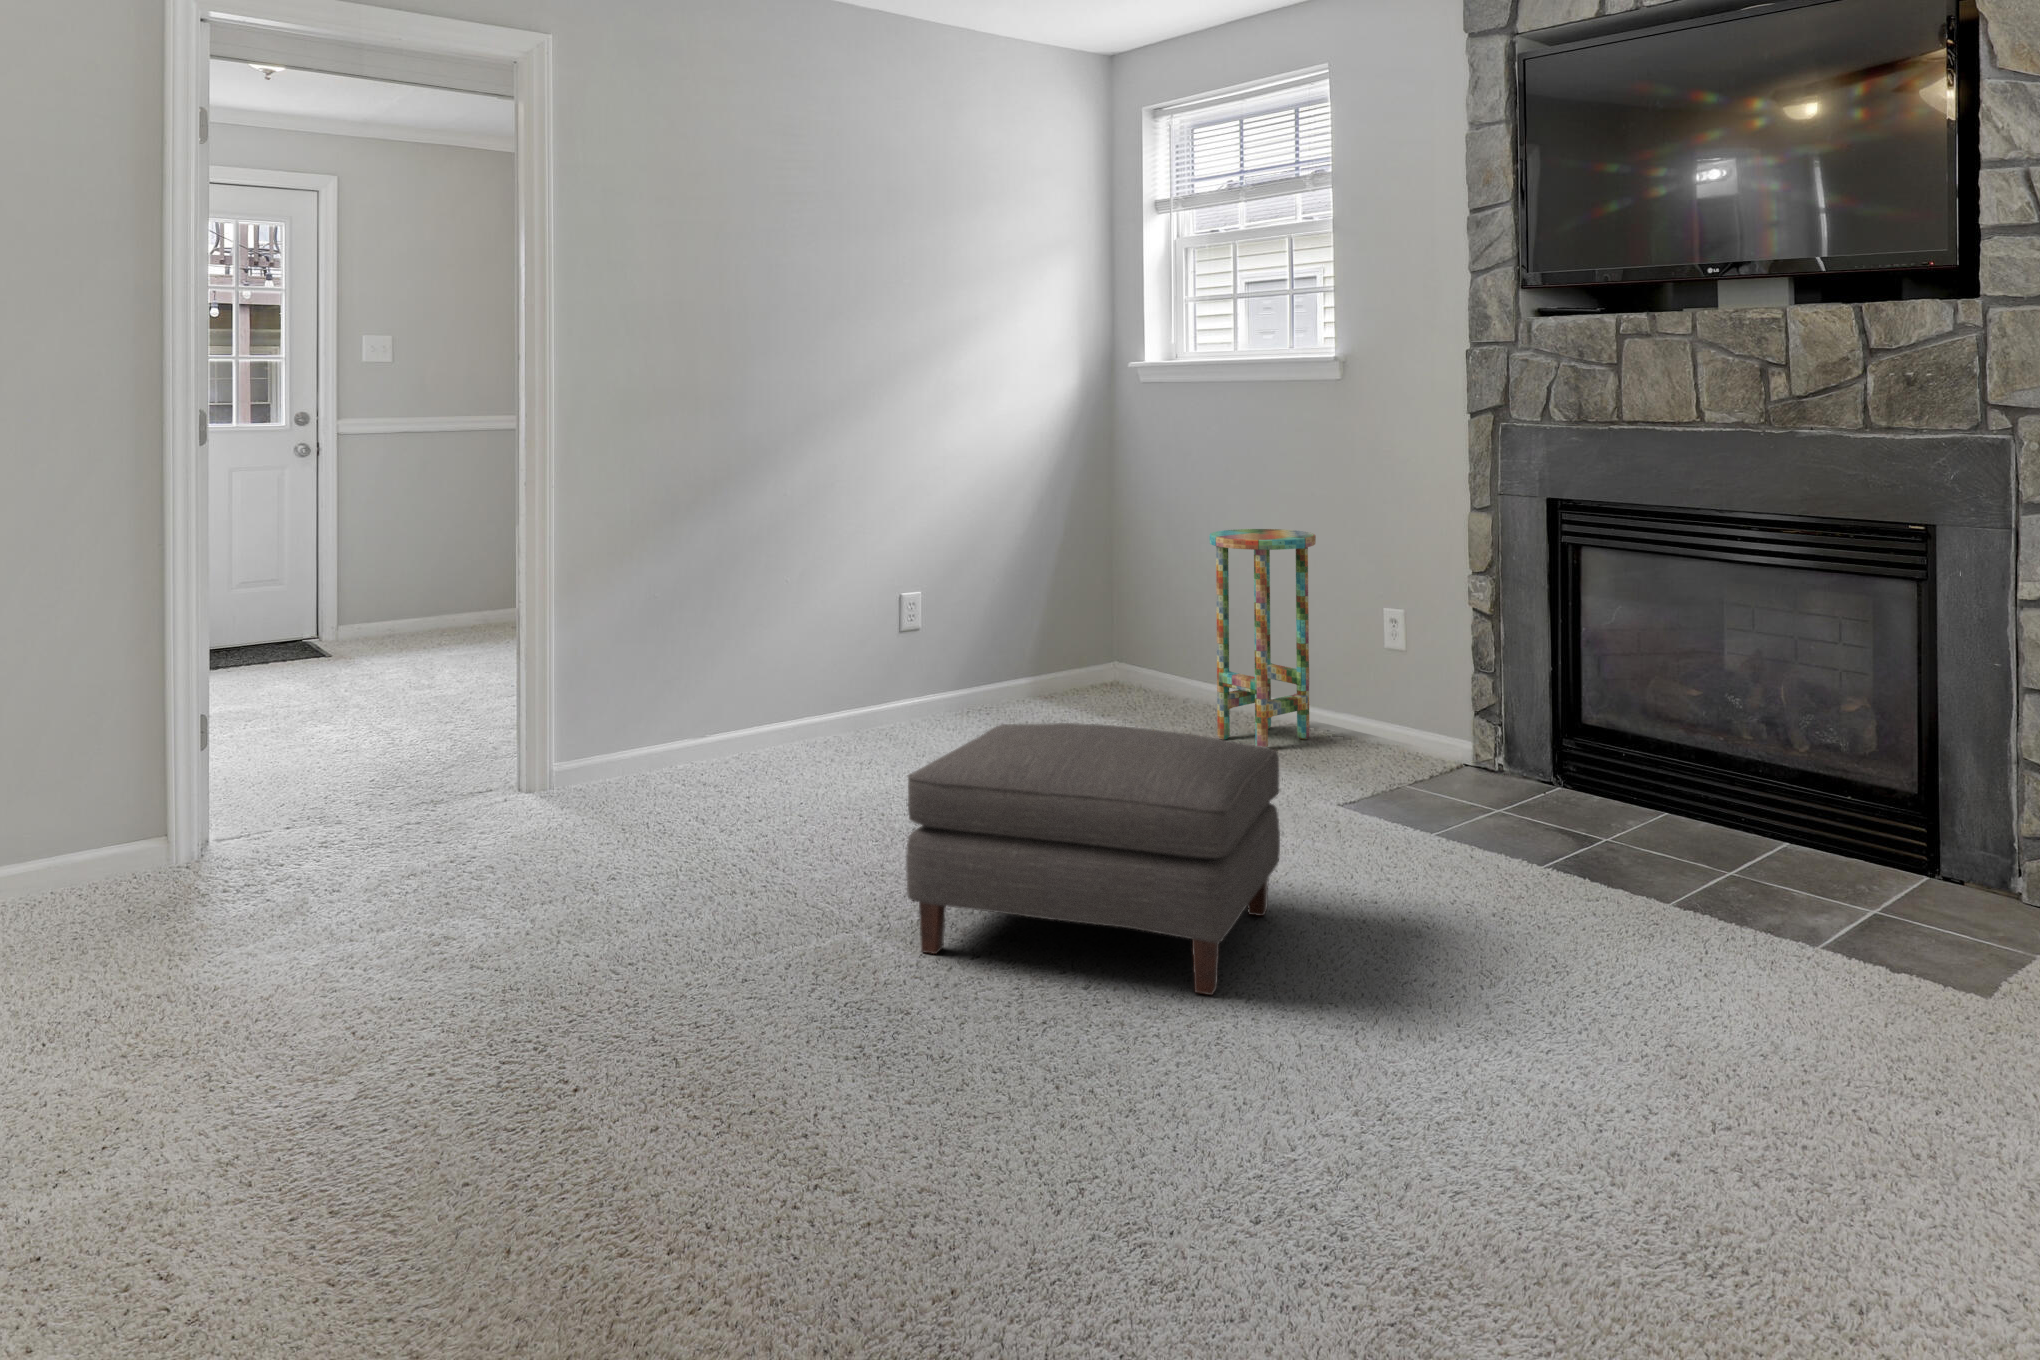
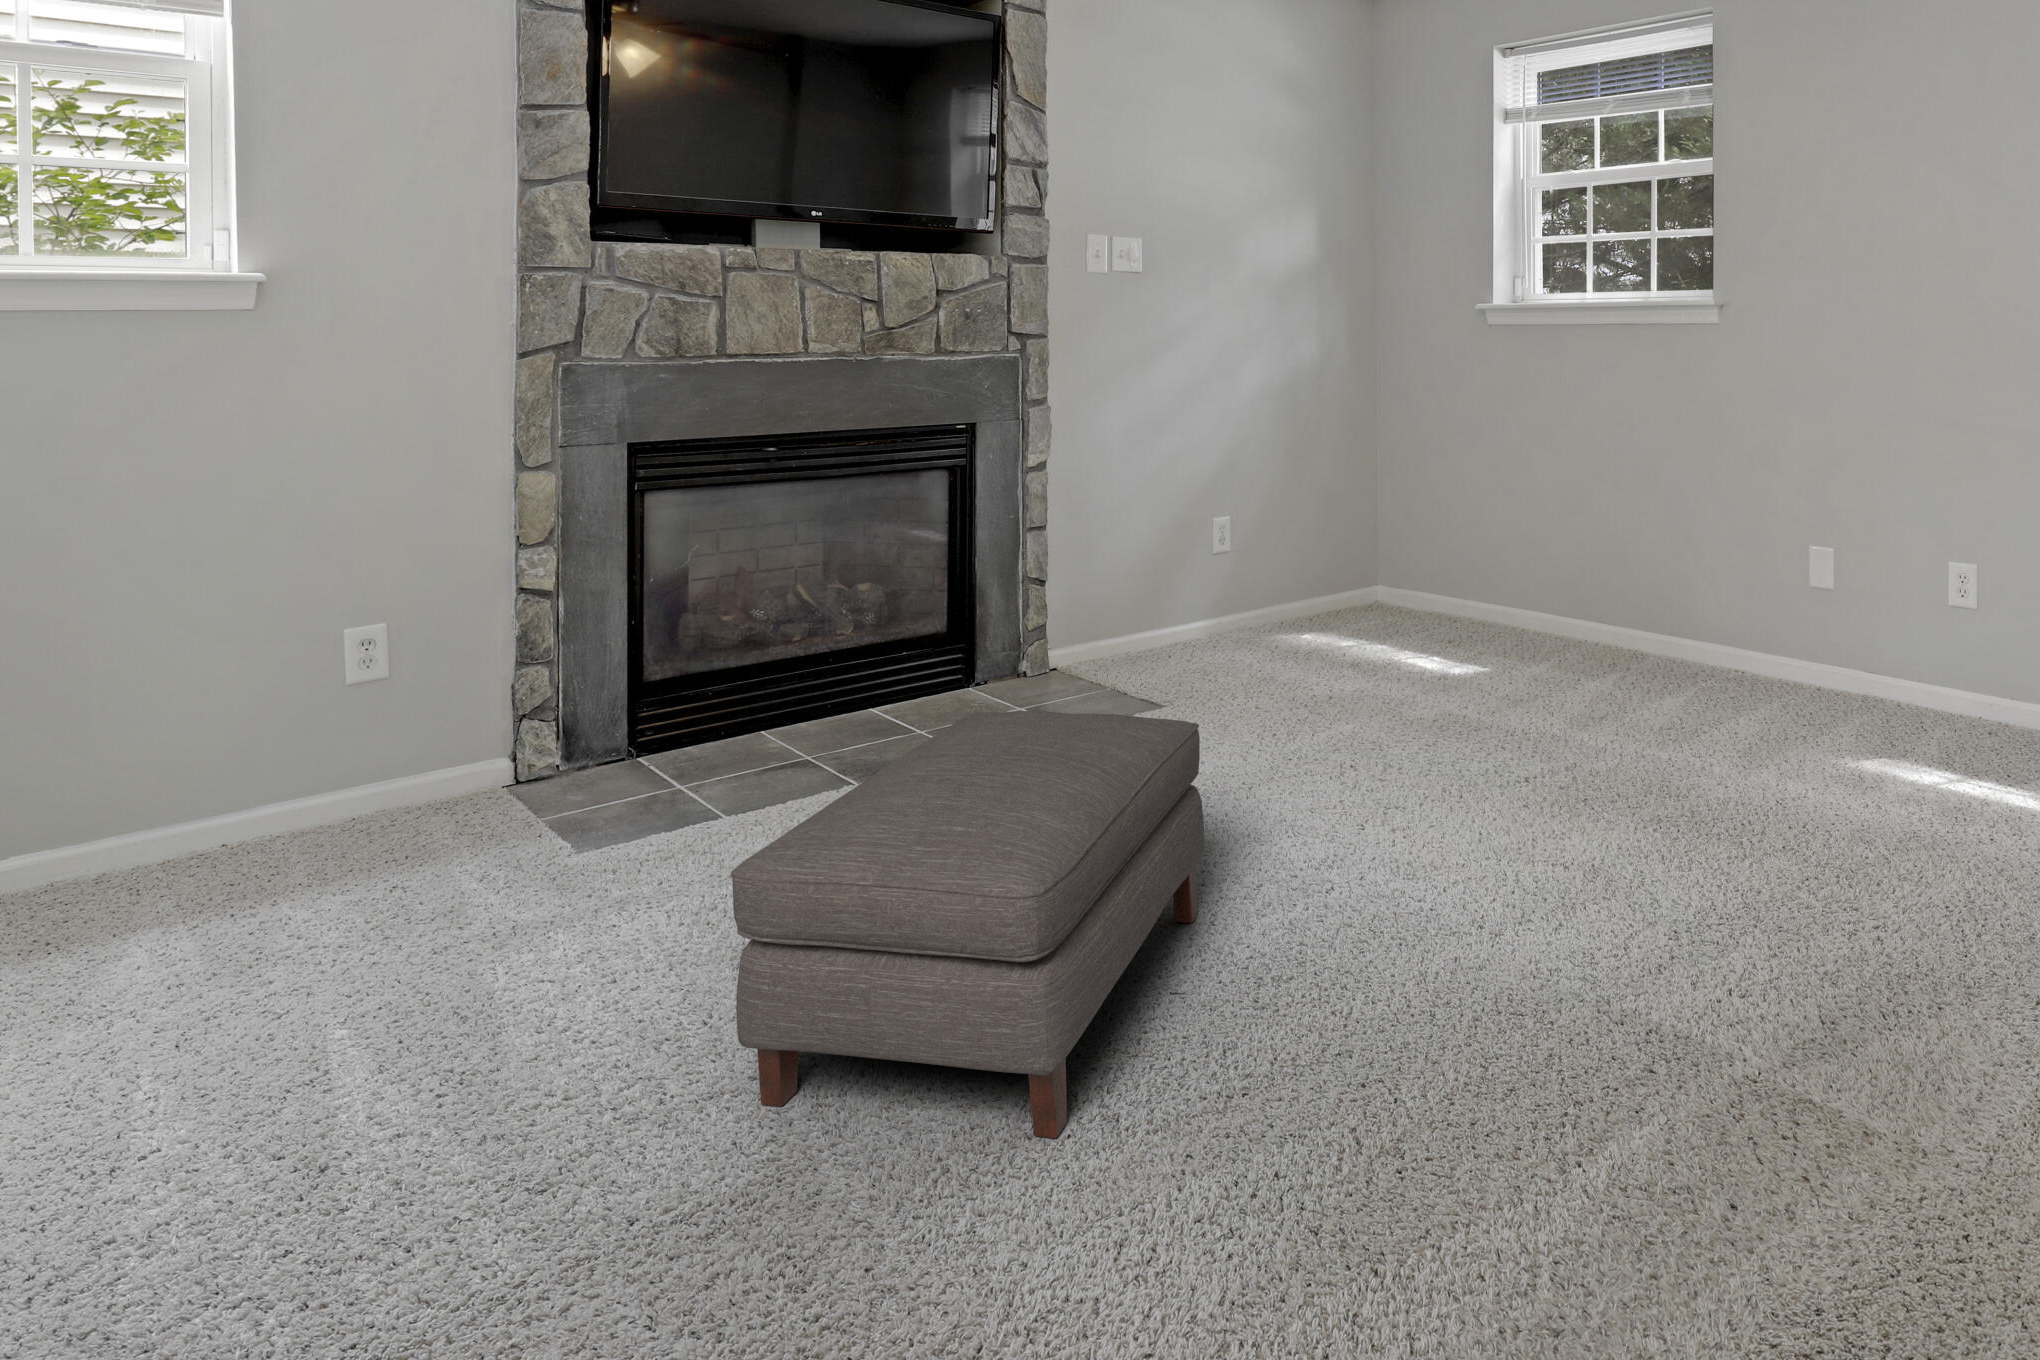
side table: present [1210,529,1316,747] -> none [12,566,274,974]

